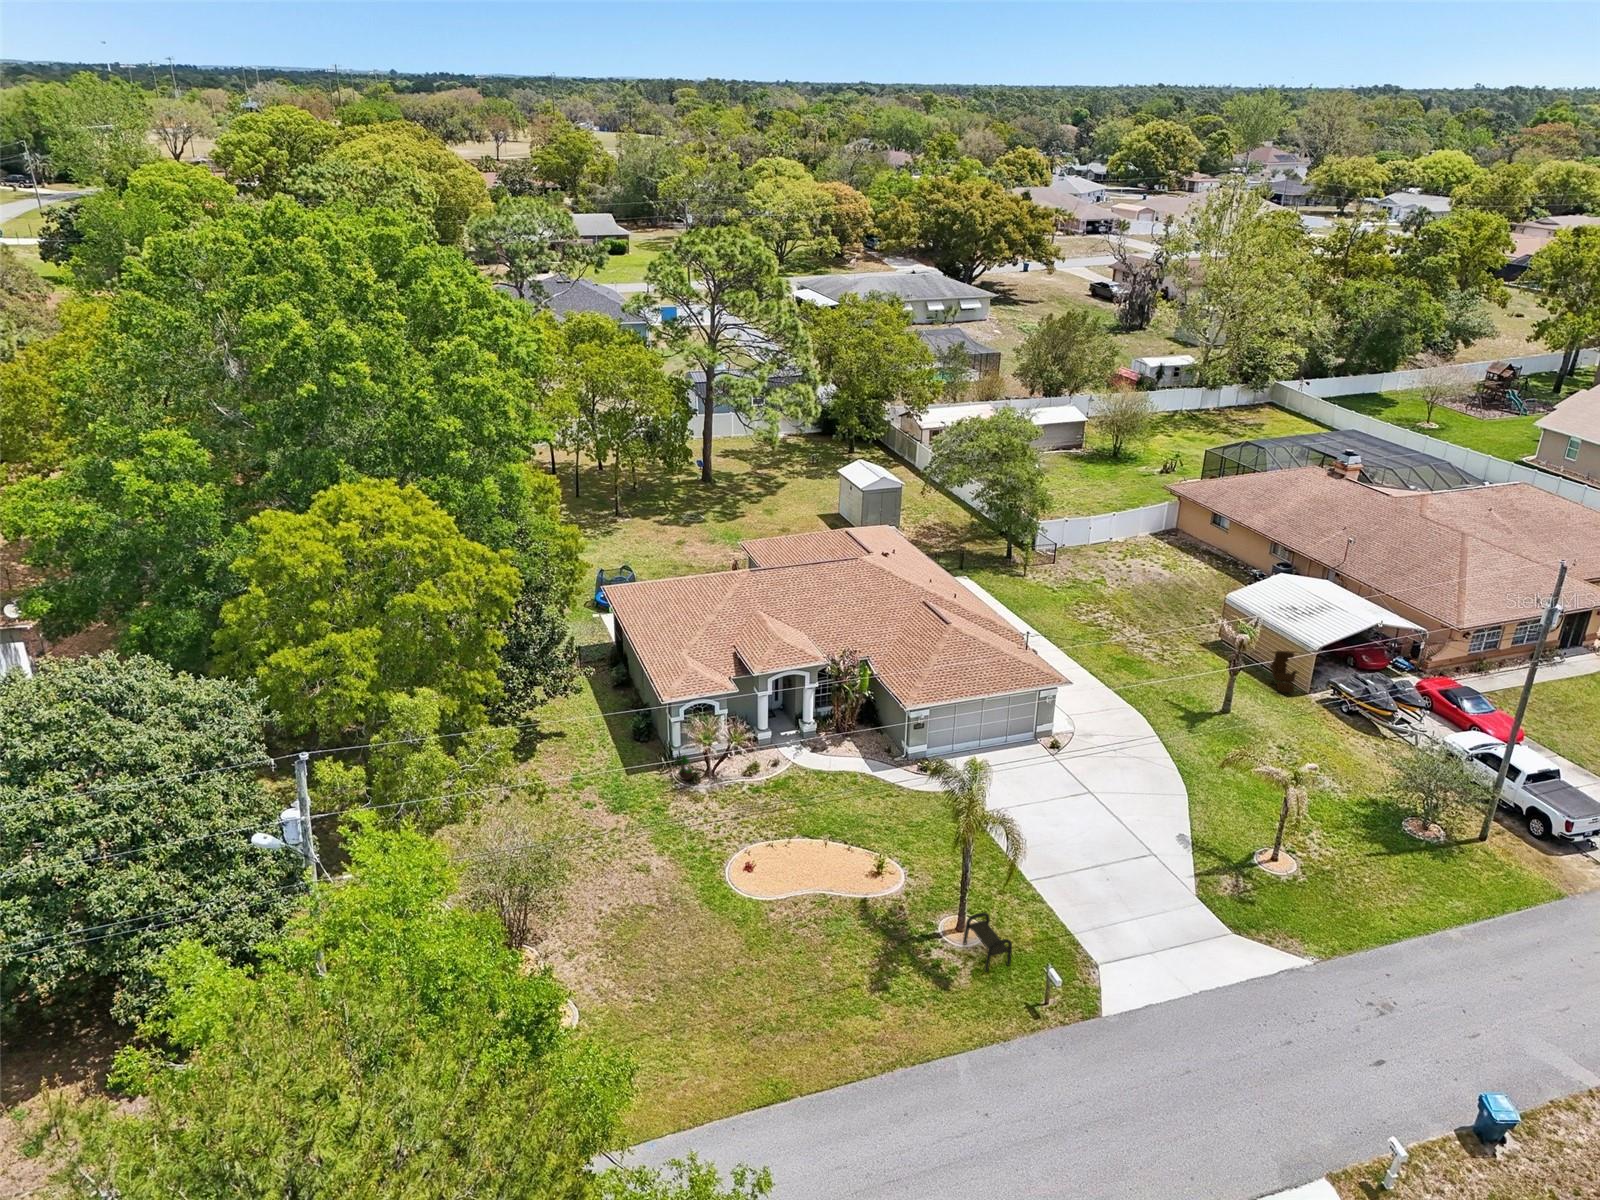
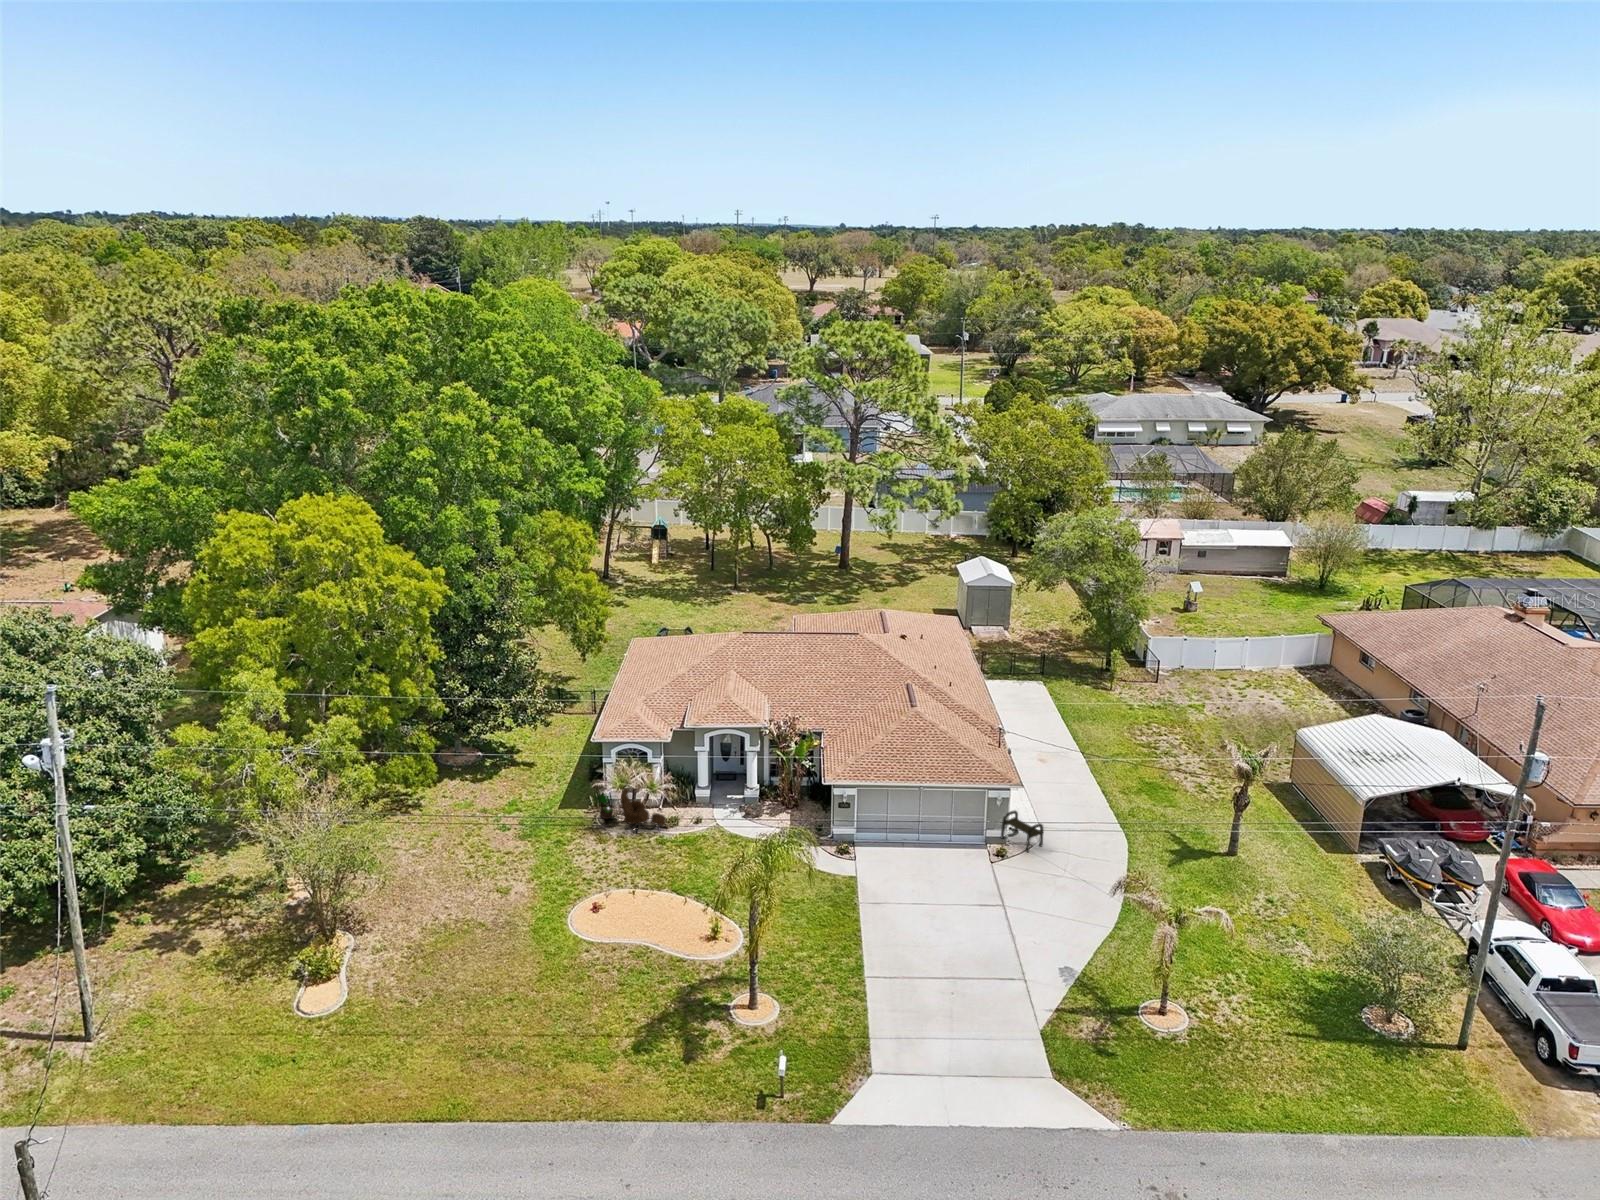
lounge chair: present [1270,651,1297,693] -> present [621,788,666,832]
bench: present [963,912,1012,972] -> present [1001,811,1044,852]

